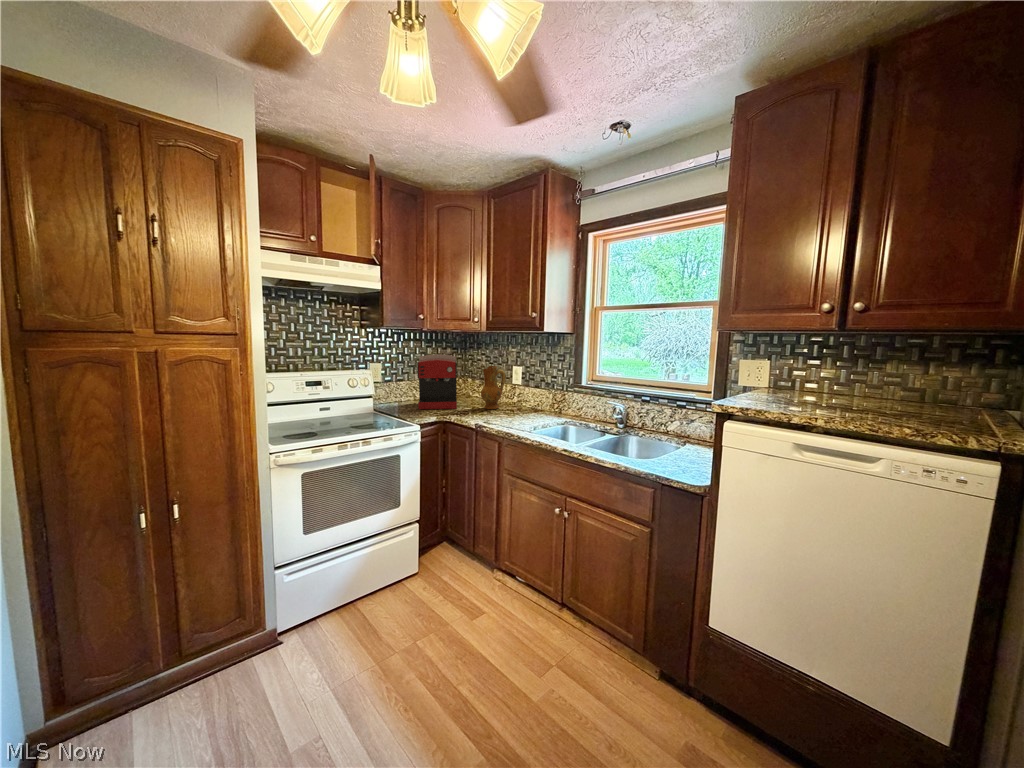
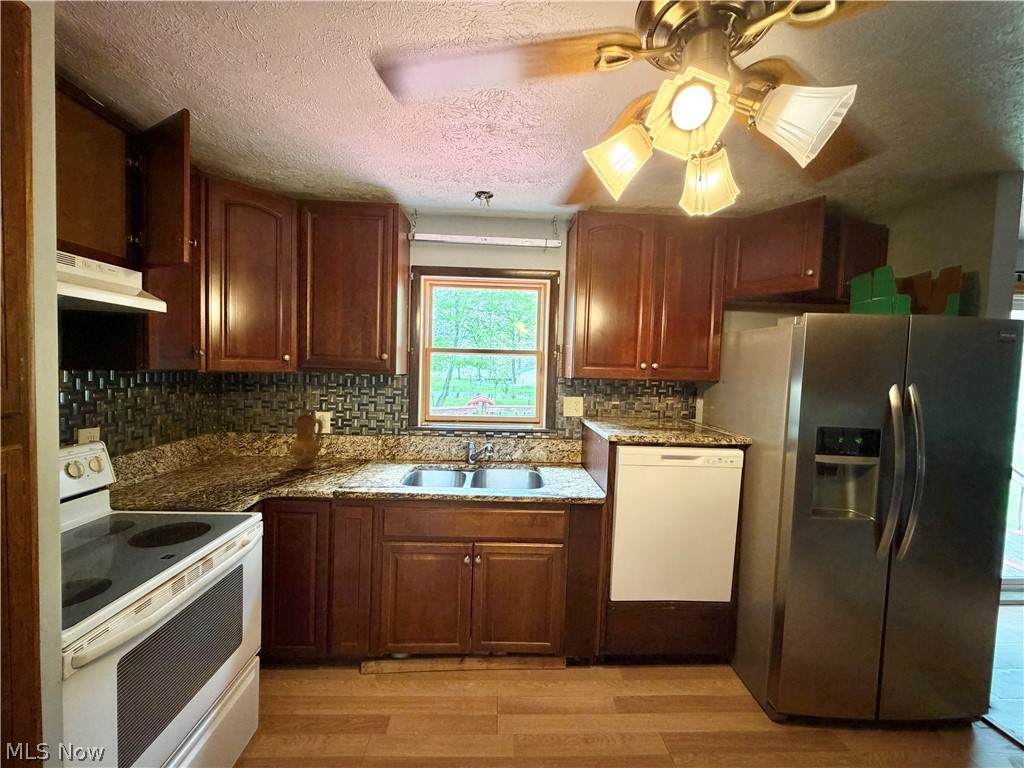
coffee maker: present [417,354,457,409] -> none [171,404,260,490]

